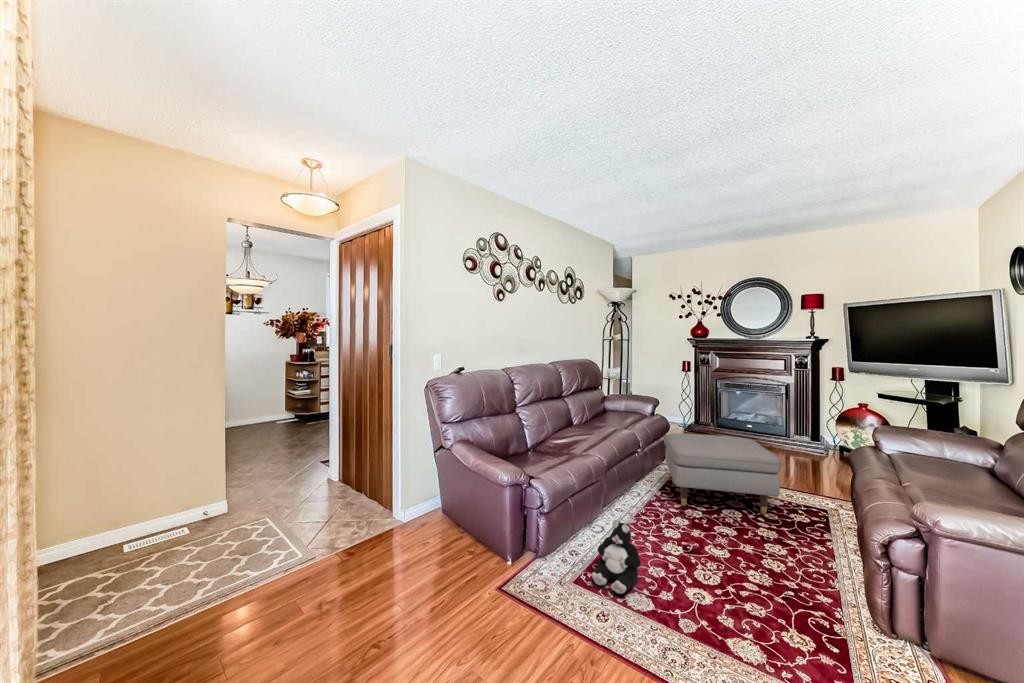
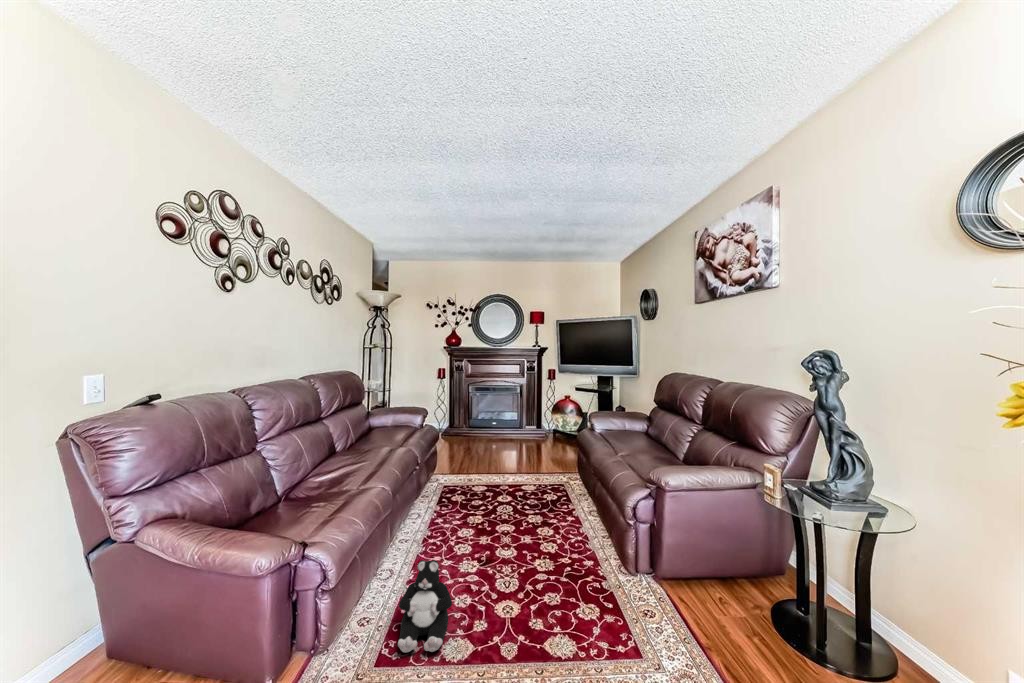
ottoman: present [664,434,781,514] -> none [439,436,539,514]

